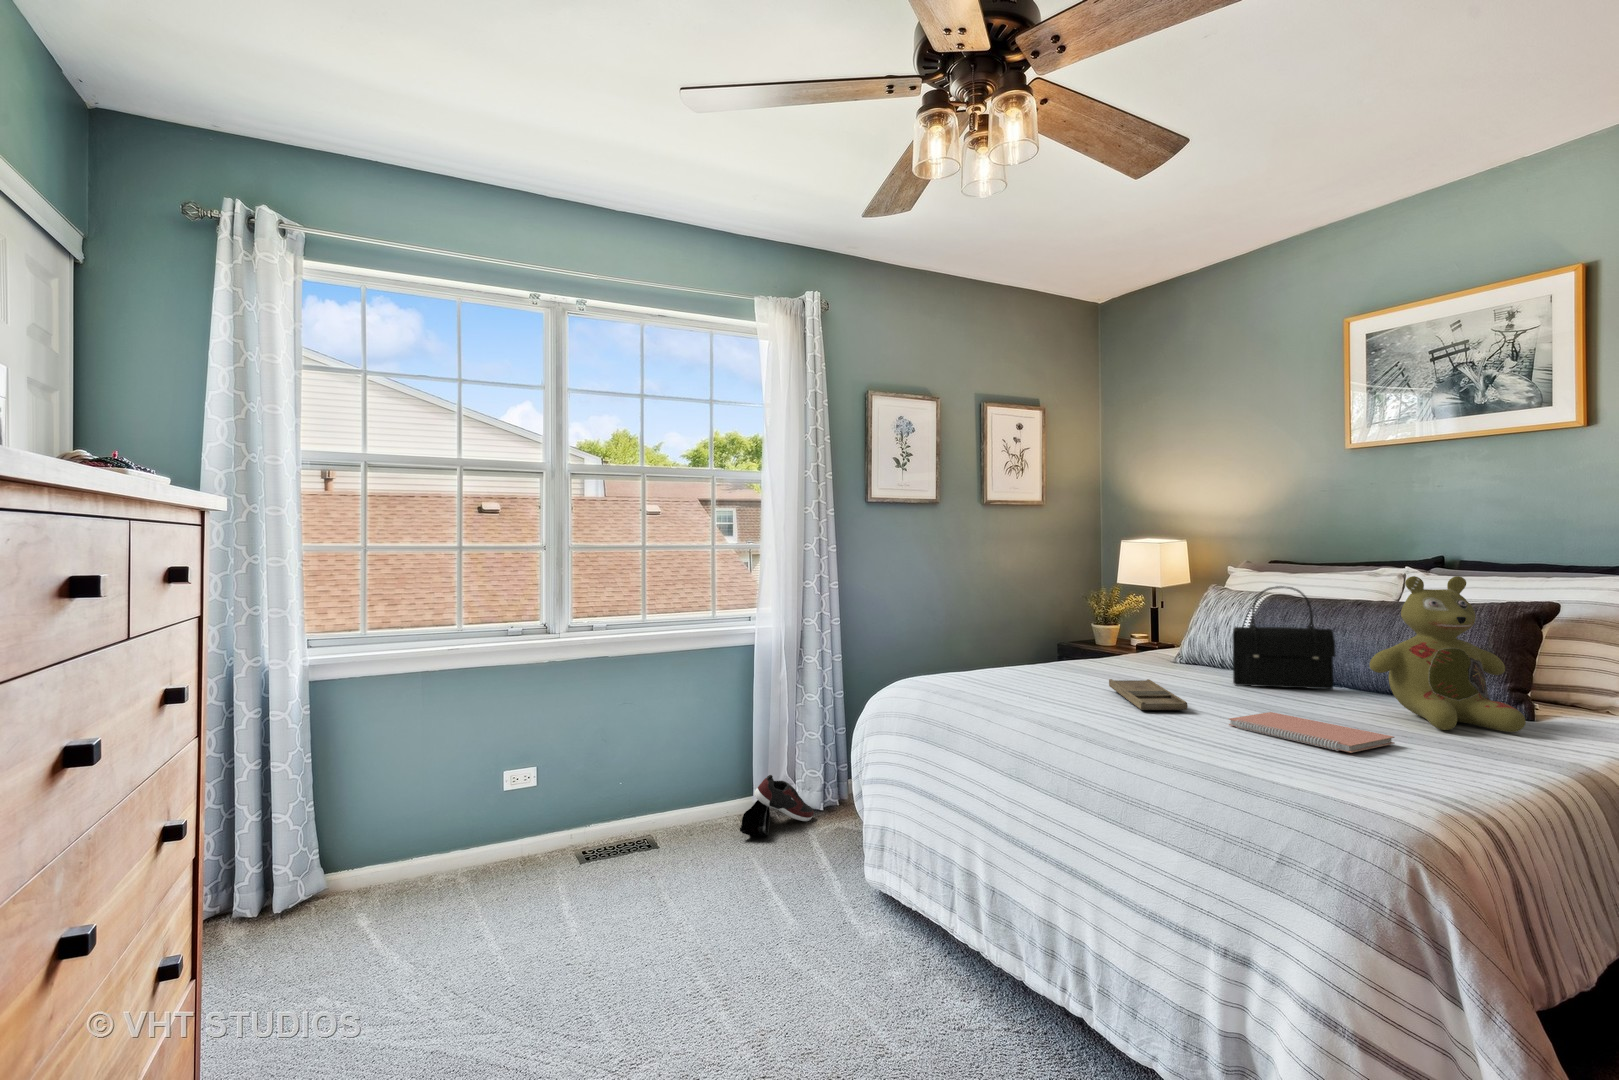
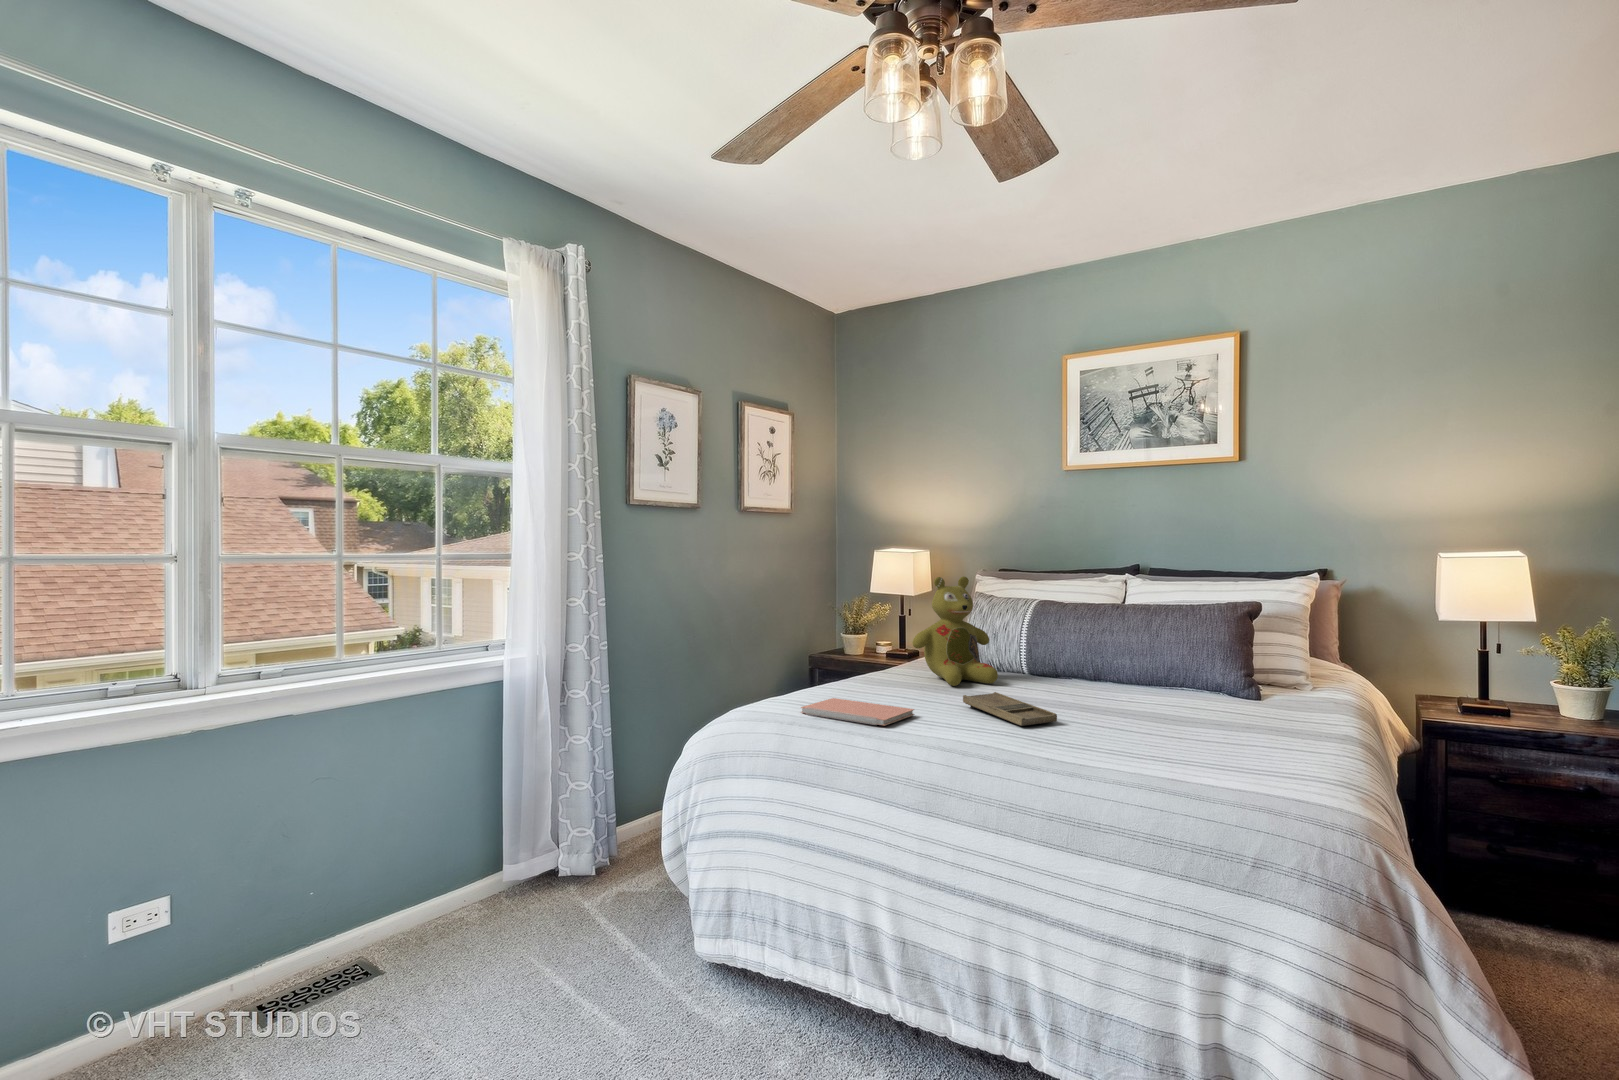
stuffed bear: present [1370,576,1526,732] -> present [912,576,998,686]
handbag: present [1233,586,1335,689] -> none [1048,596,1127,690]
notebook: present [1229,712,1395,753] -> present [801,698,914,726]
shoe: present [740,775,814,836] -> none [499,847,586,931]

